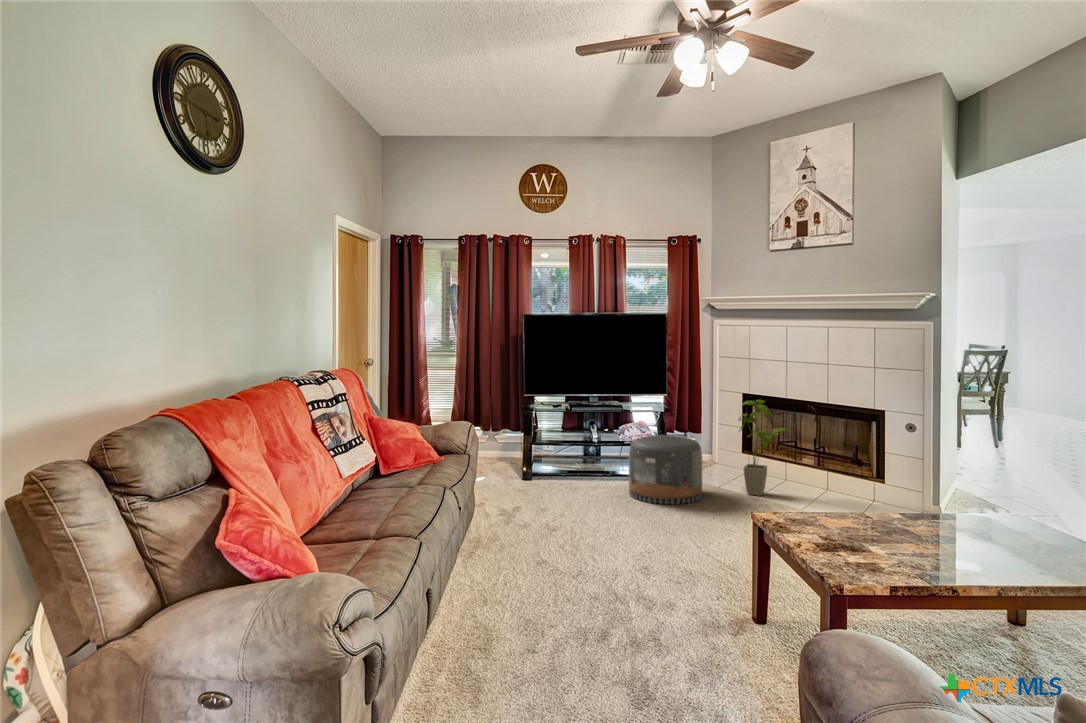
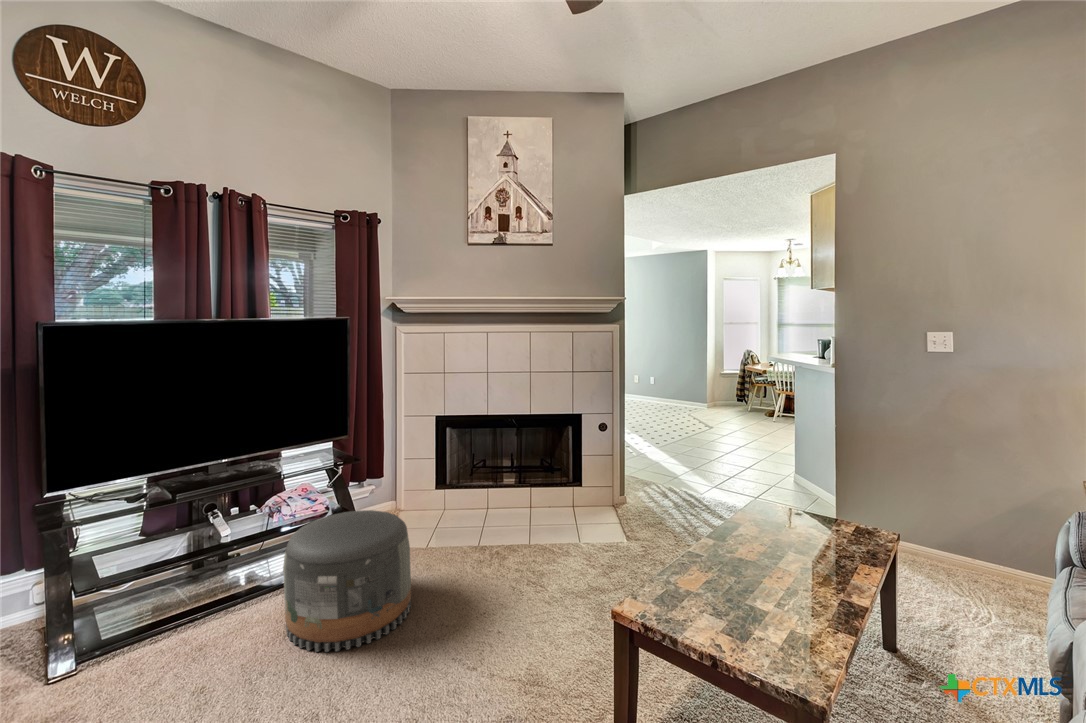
house plant: present [739,400,787,496] -> none [452,443,521,573]

